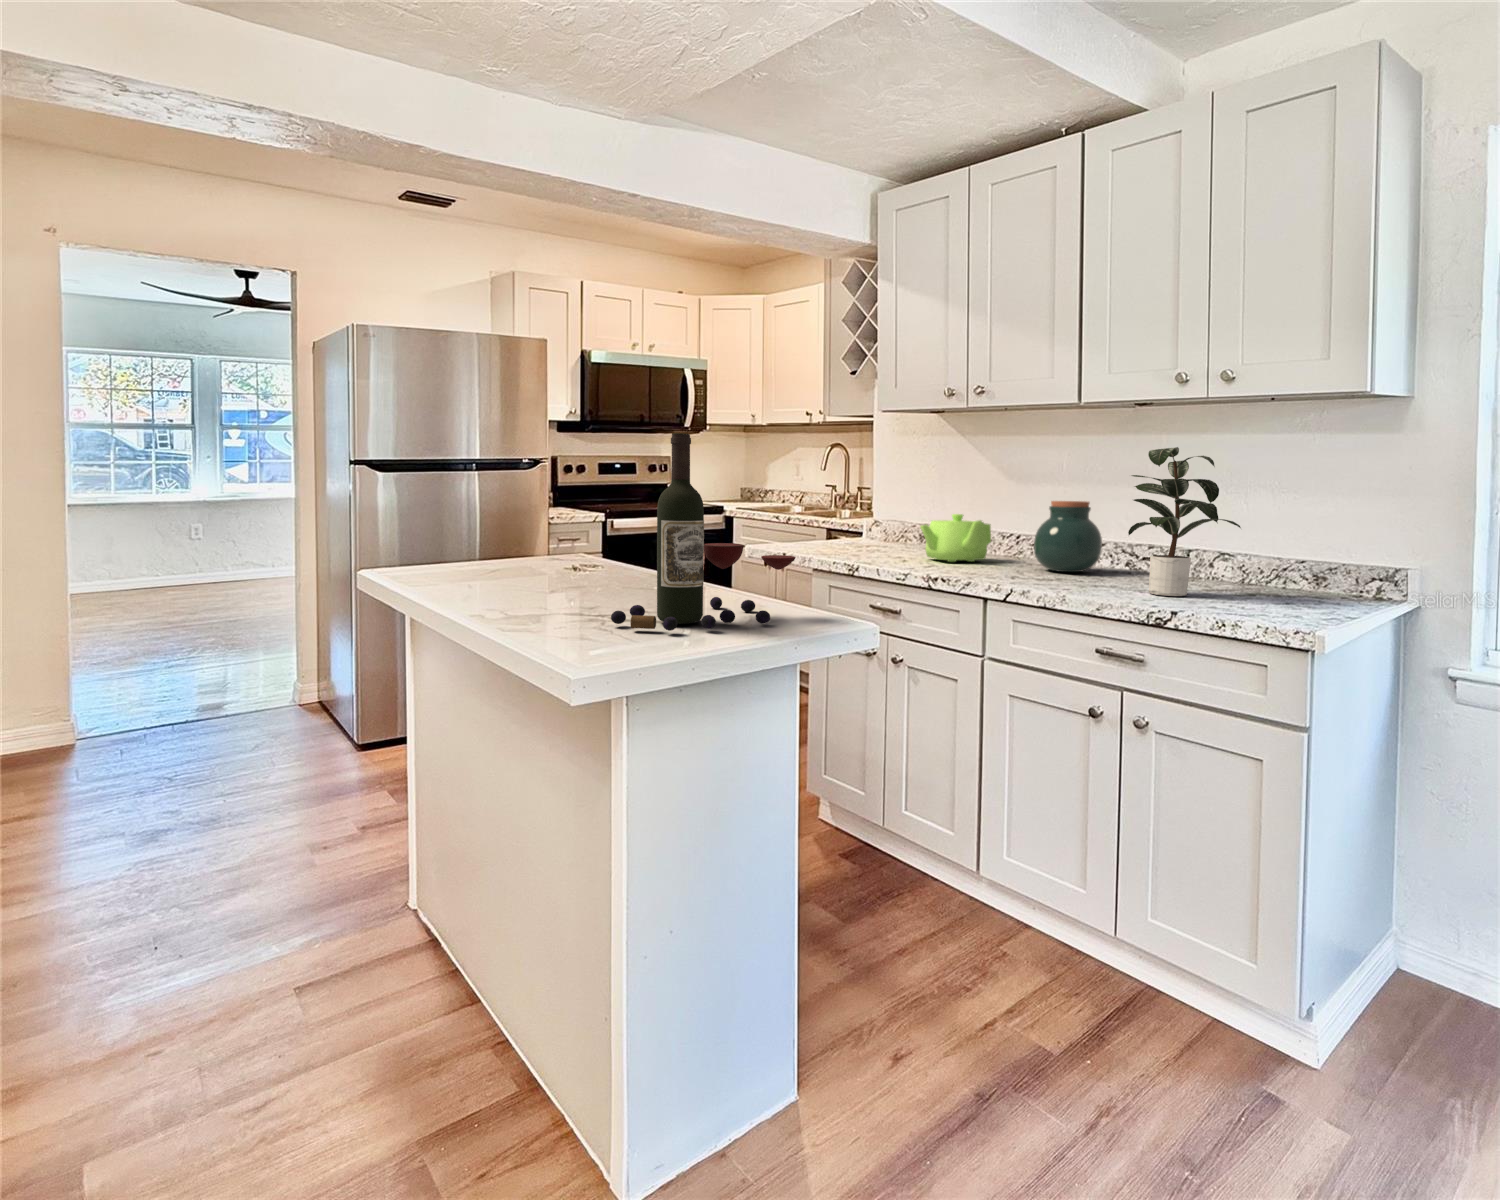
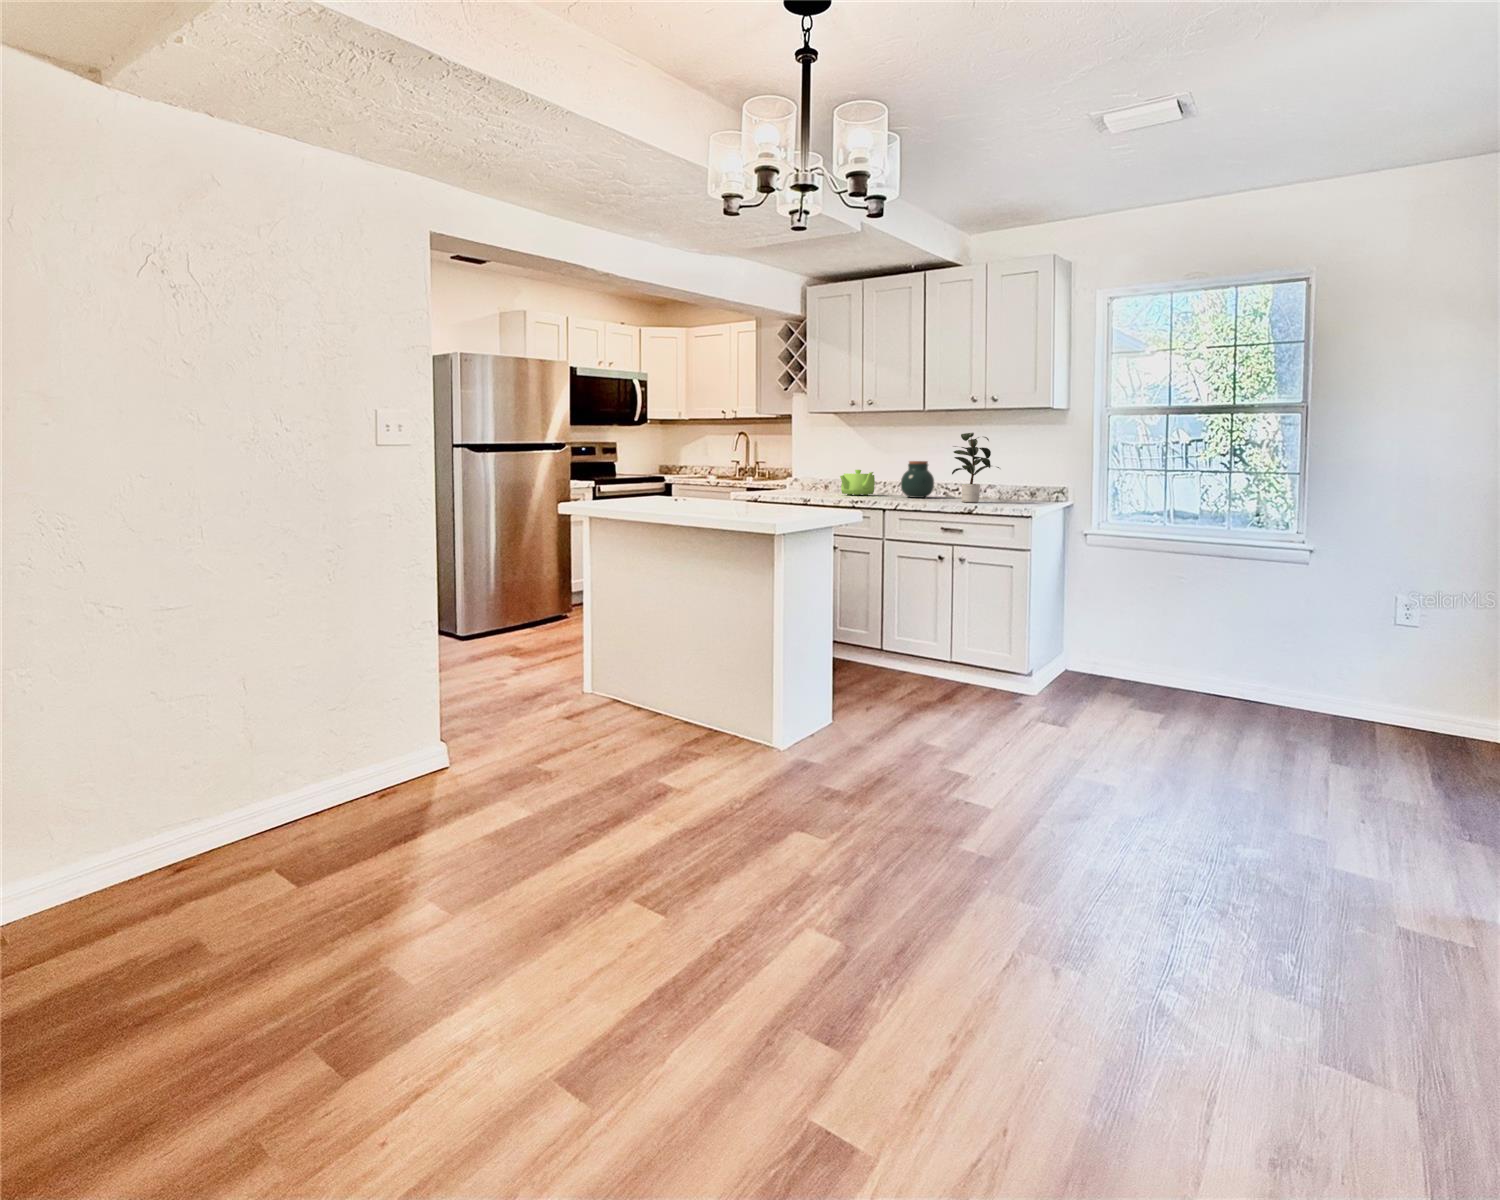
wine bottle: present [611,433,796,631] -> none [758,425,829,509]

